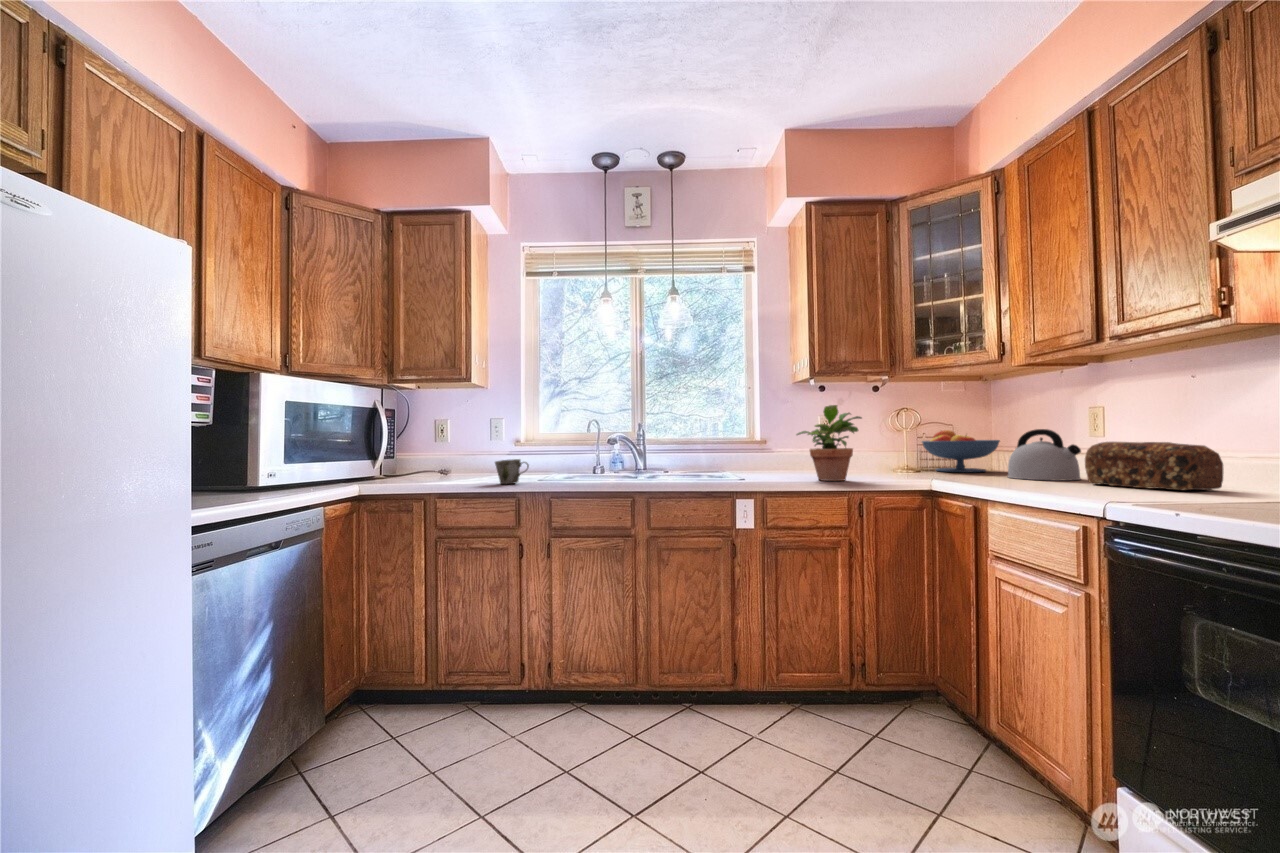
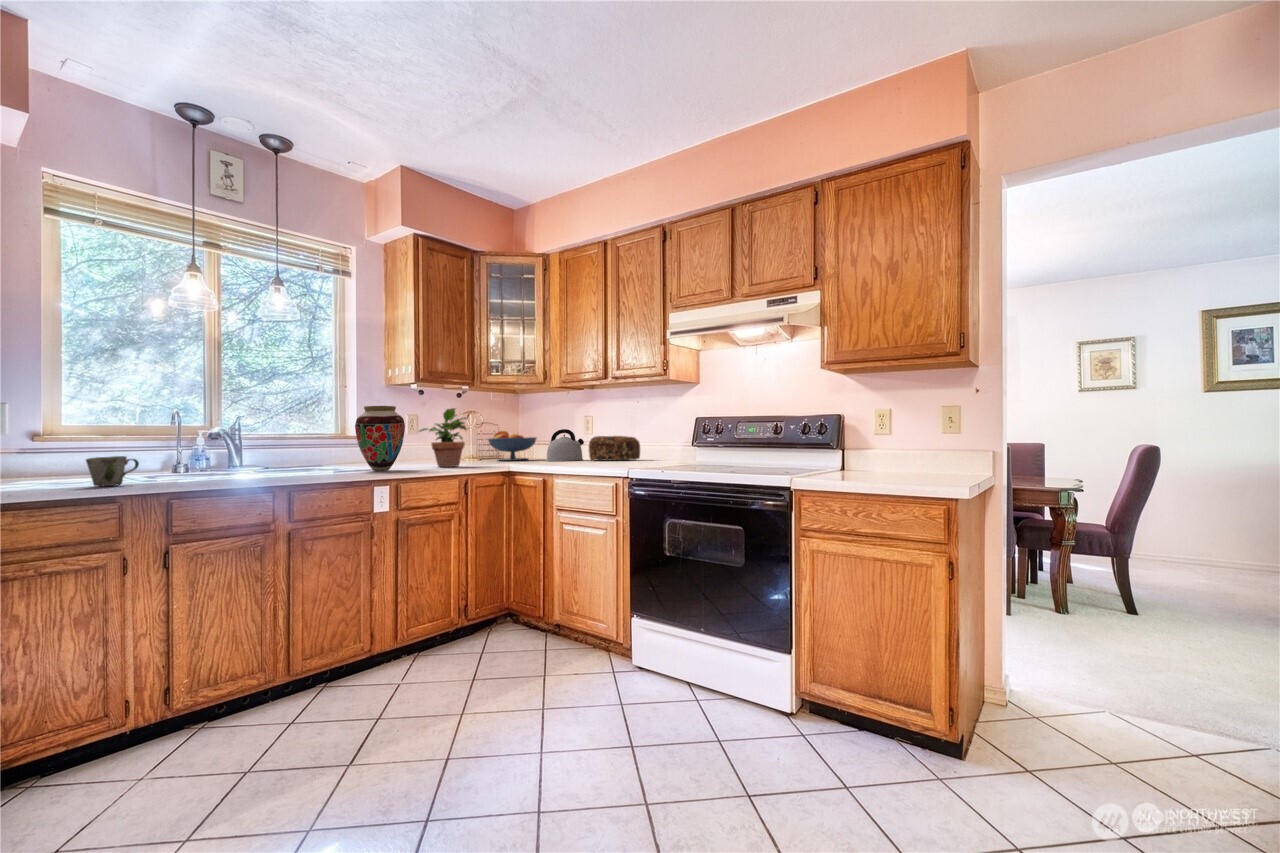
vase: none [714,407,768,482] -> present [355,406,405,471]

